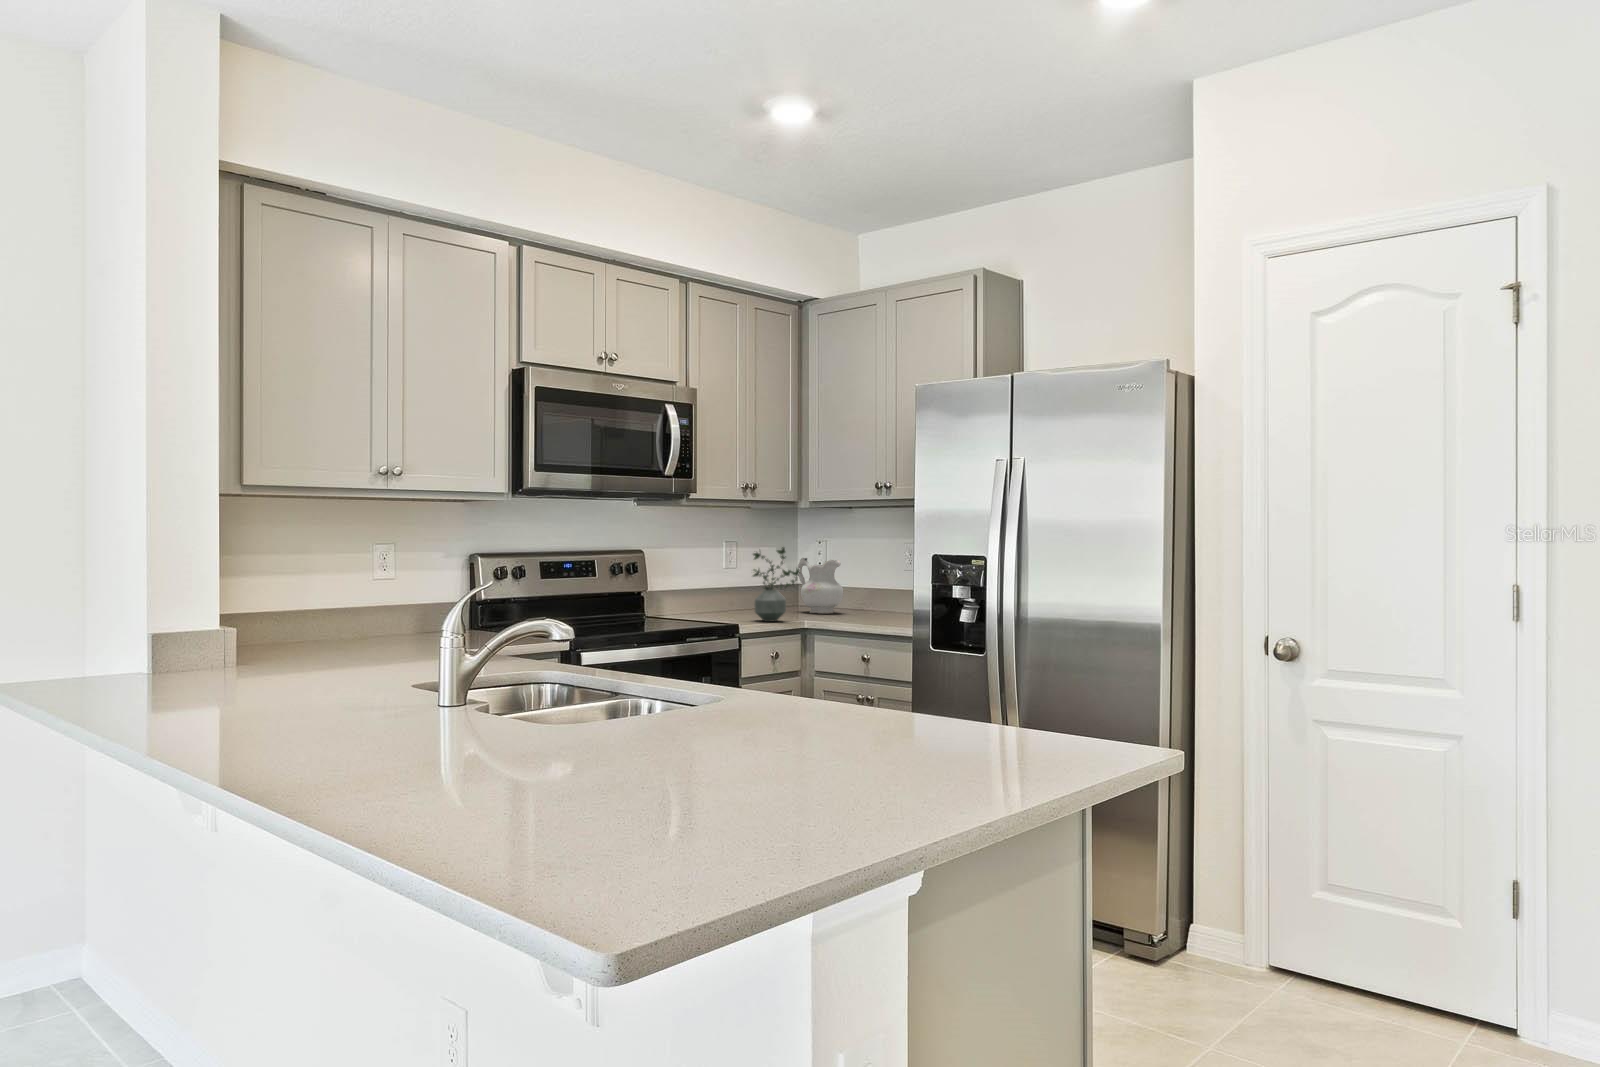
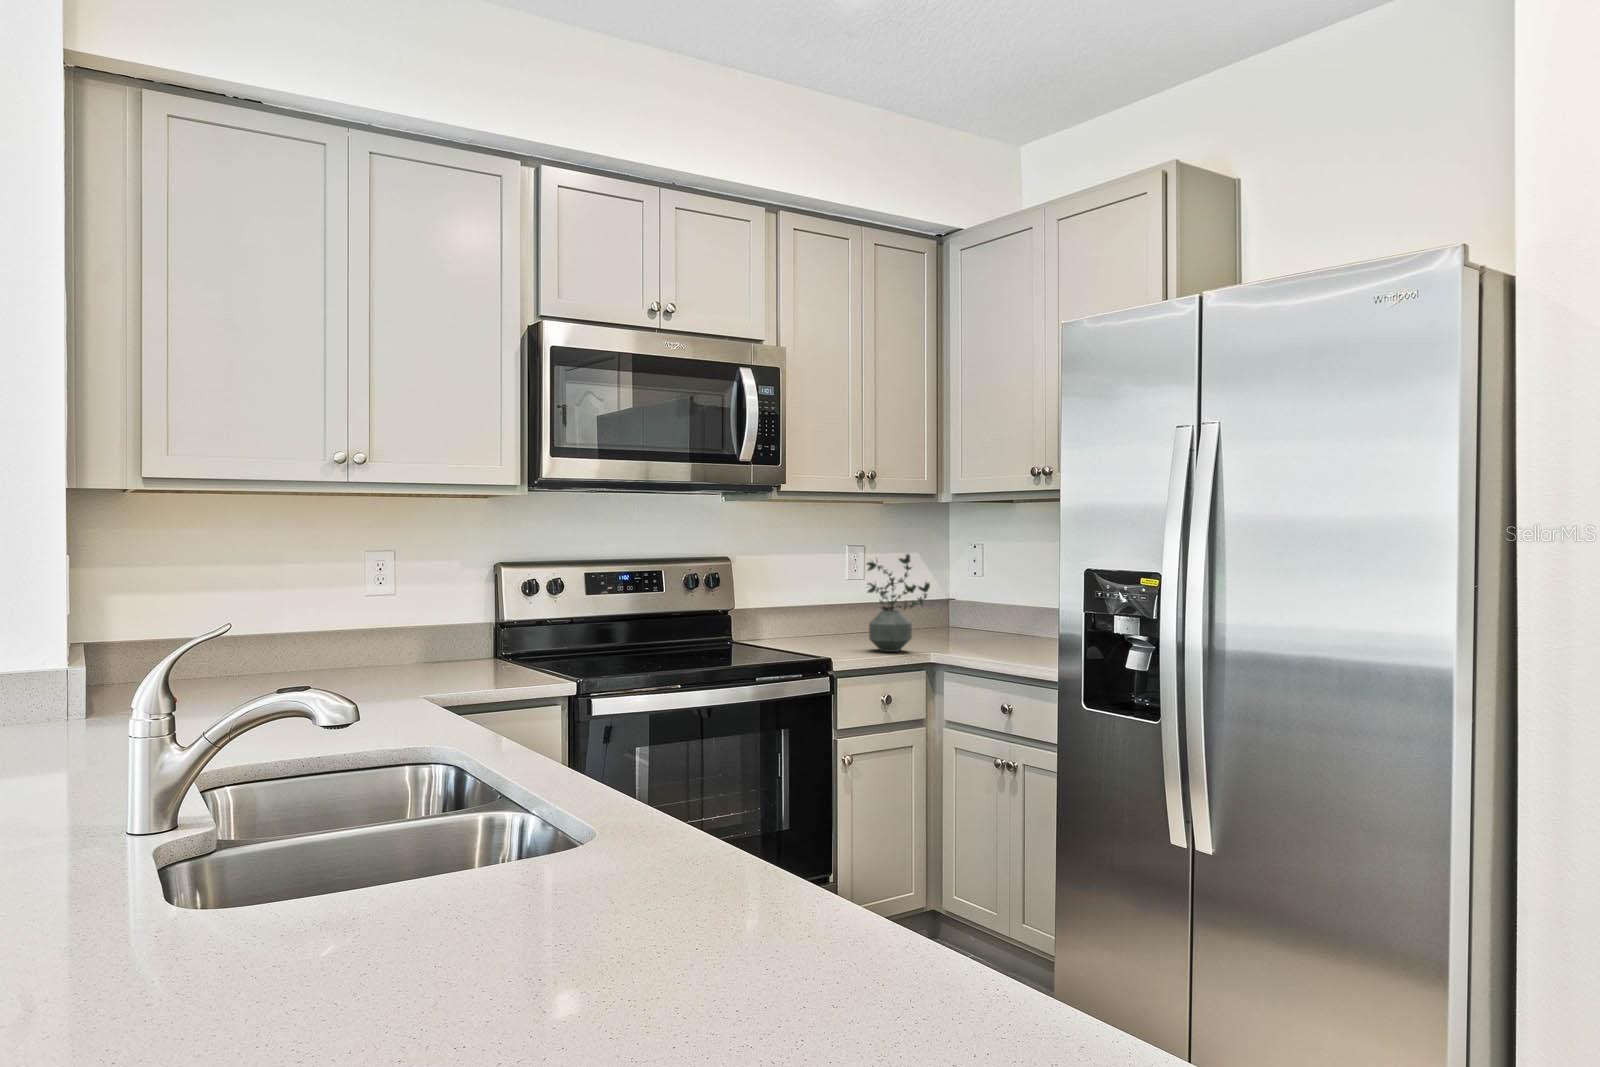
ceramic pitcher: present [798,558,843,613] -> none [944,567,1002,640]

